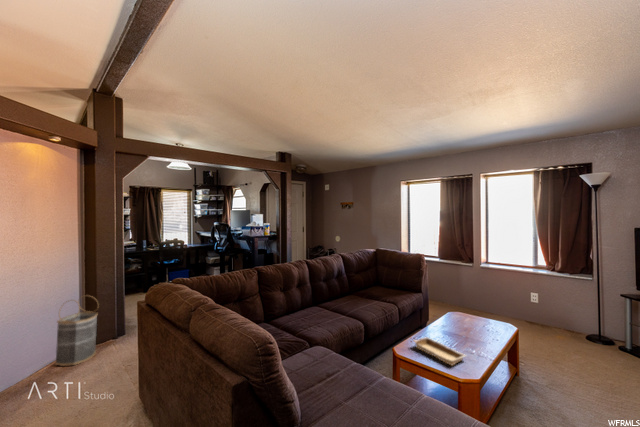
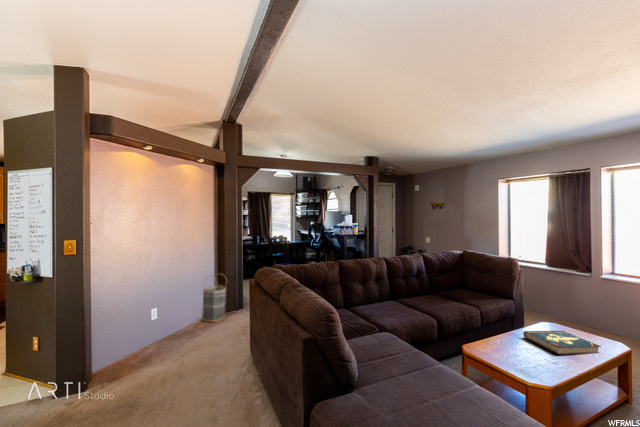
book: none [442,319,502,344] -> present [524,331,601,354]
tray: present [415,337,465,365] -> none [482,339,540,367]

